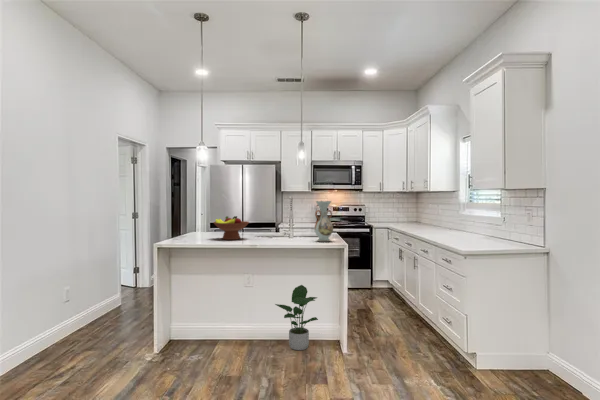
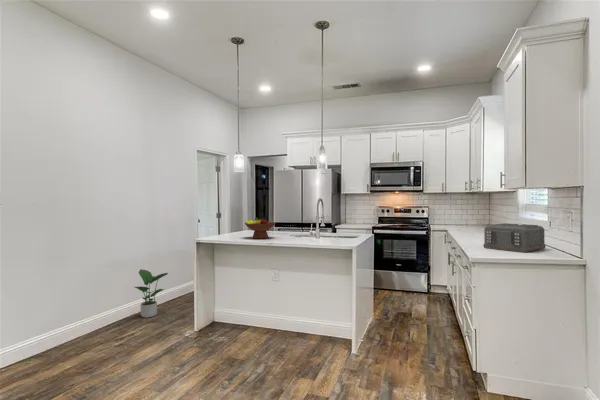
vase: present [314,201,333,242] -> none [327,203,346,243]
toaster: none [459,220,504,244] -> present [483,223,546,252]
potted plant: present [275,285,318,350] -> present [135,269,168,318]

